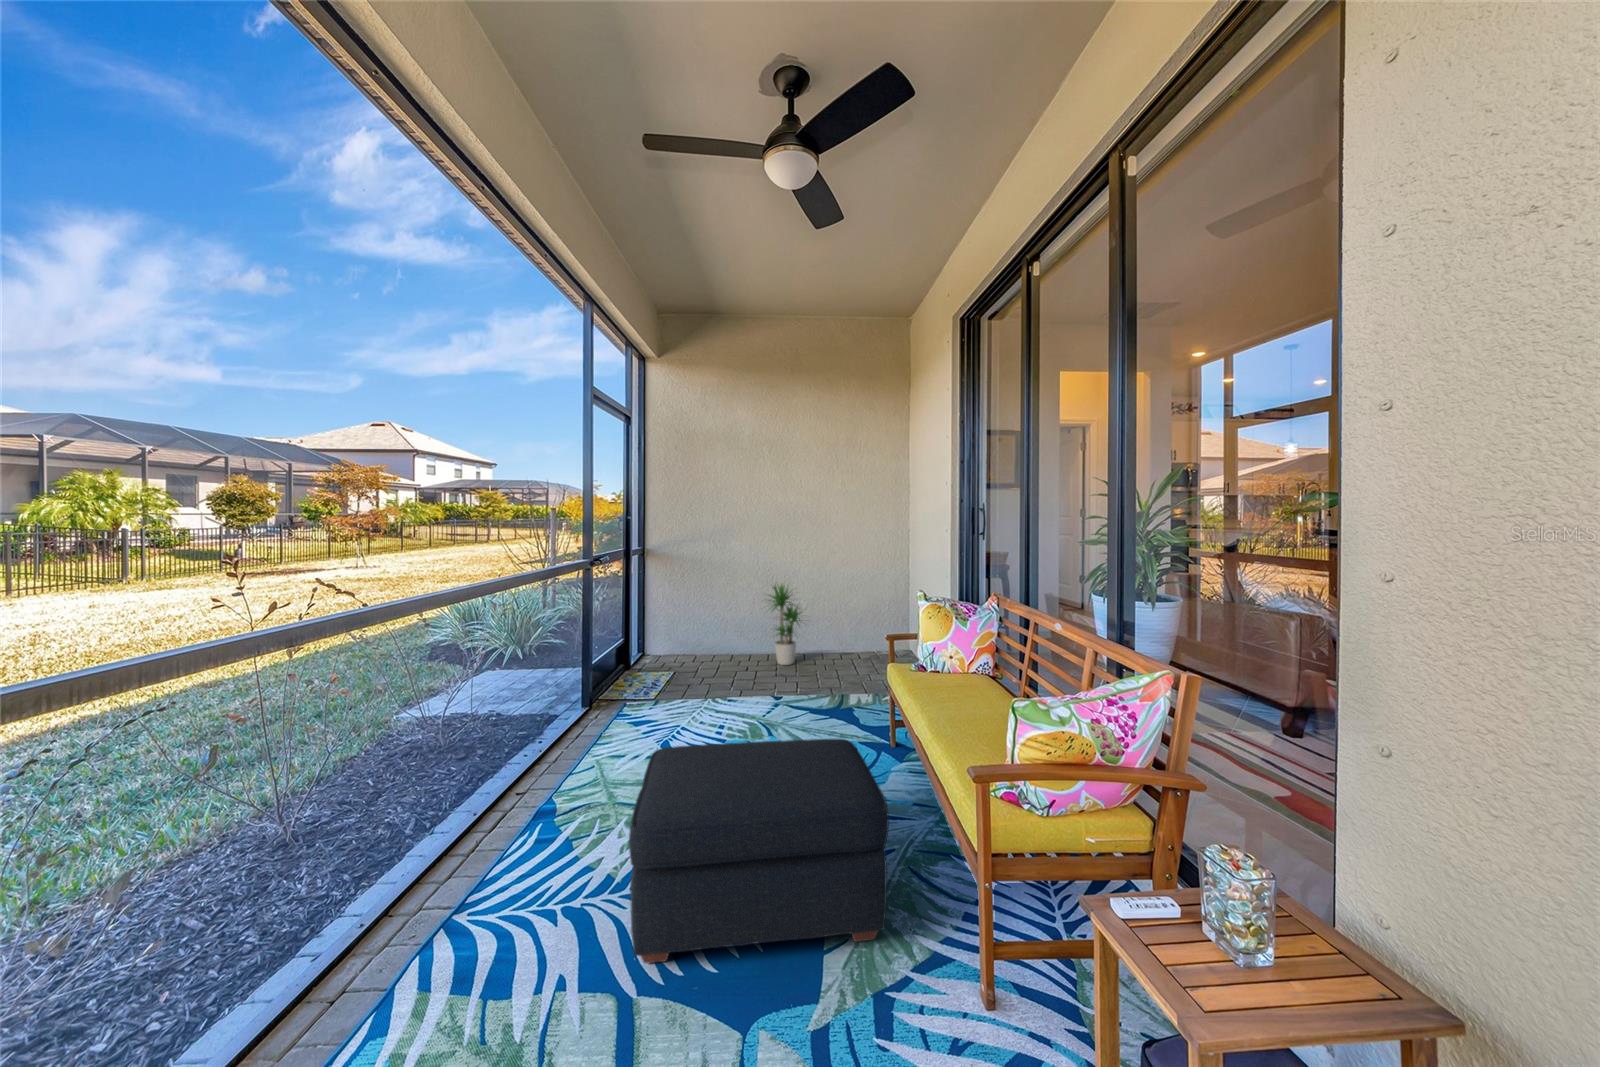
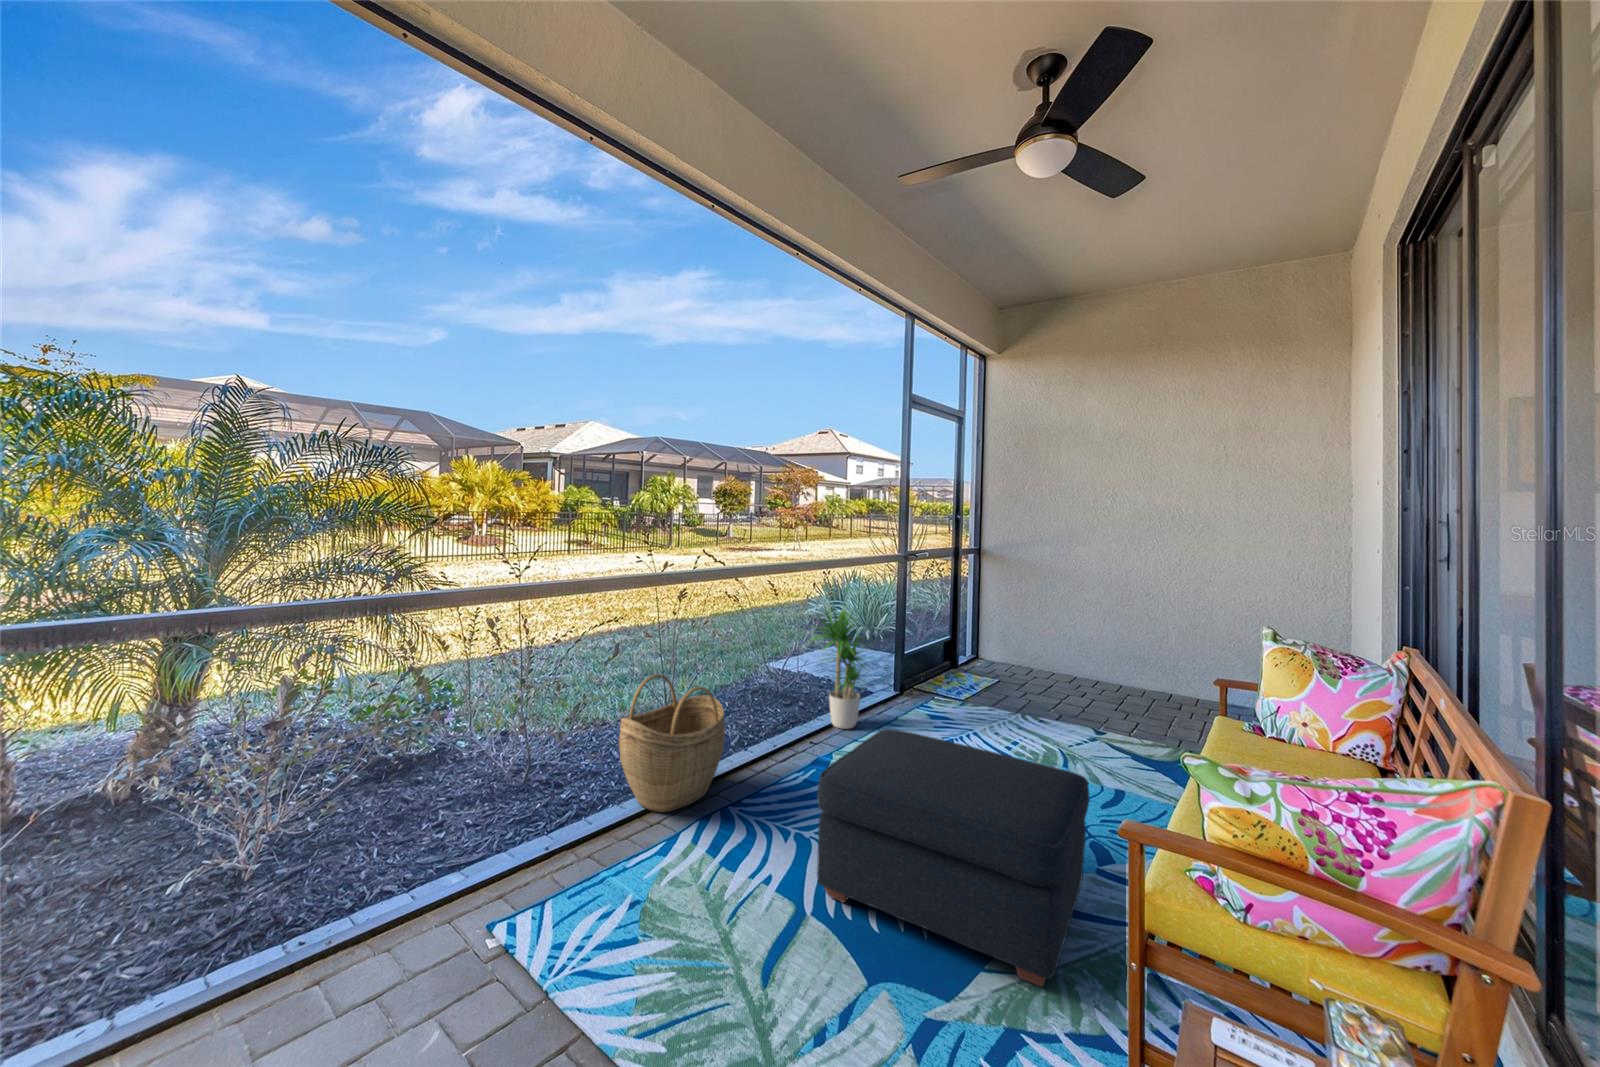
potted plant: present [767,585,805,665] -> present [812,607,870,729]
woven basket: none [233,768,427,983] -> present [619,674,725,812]

